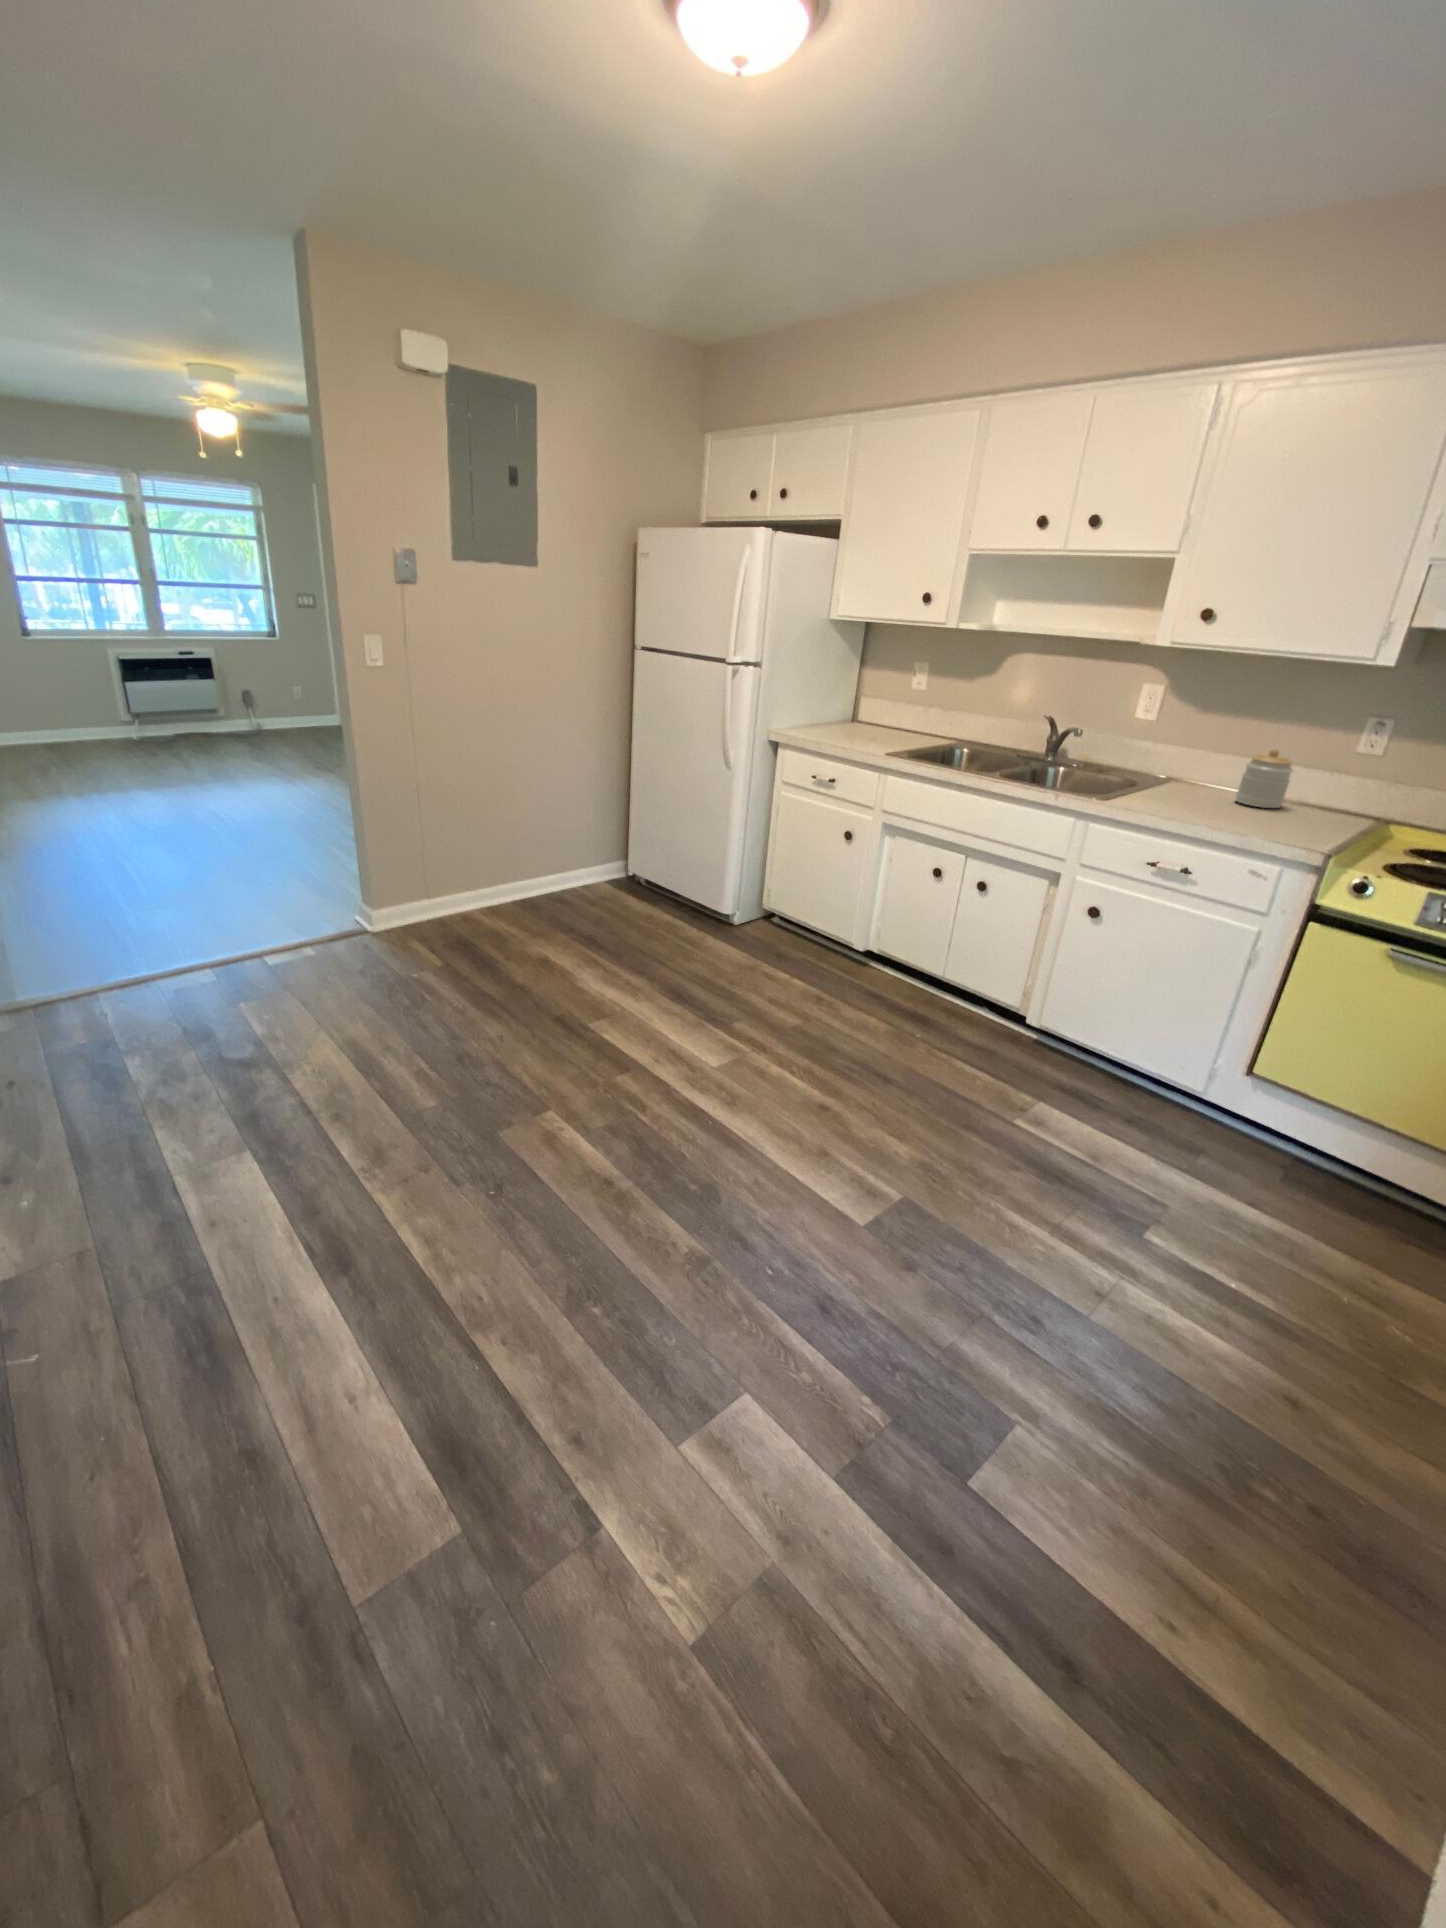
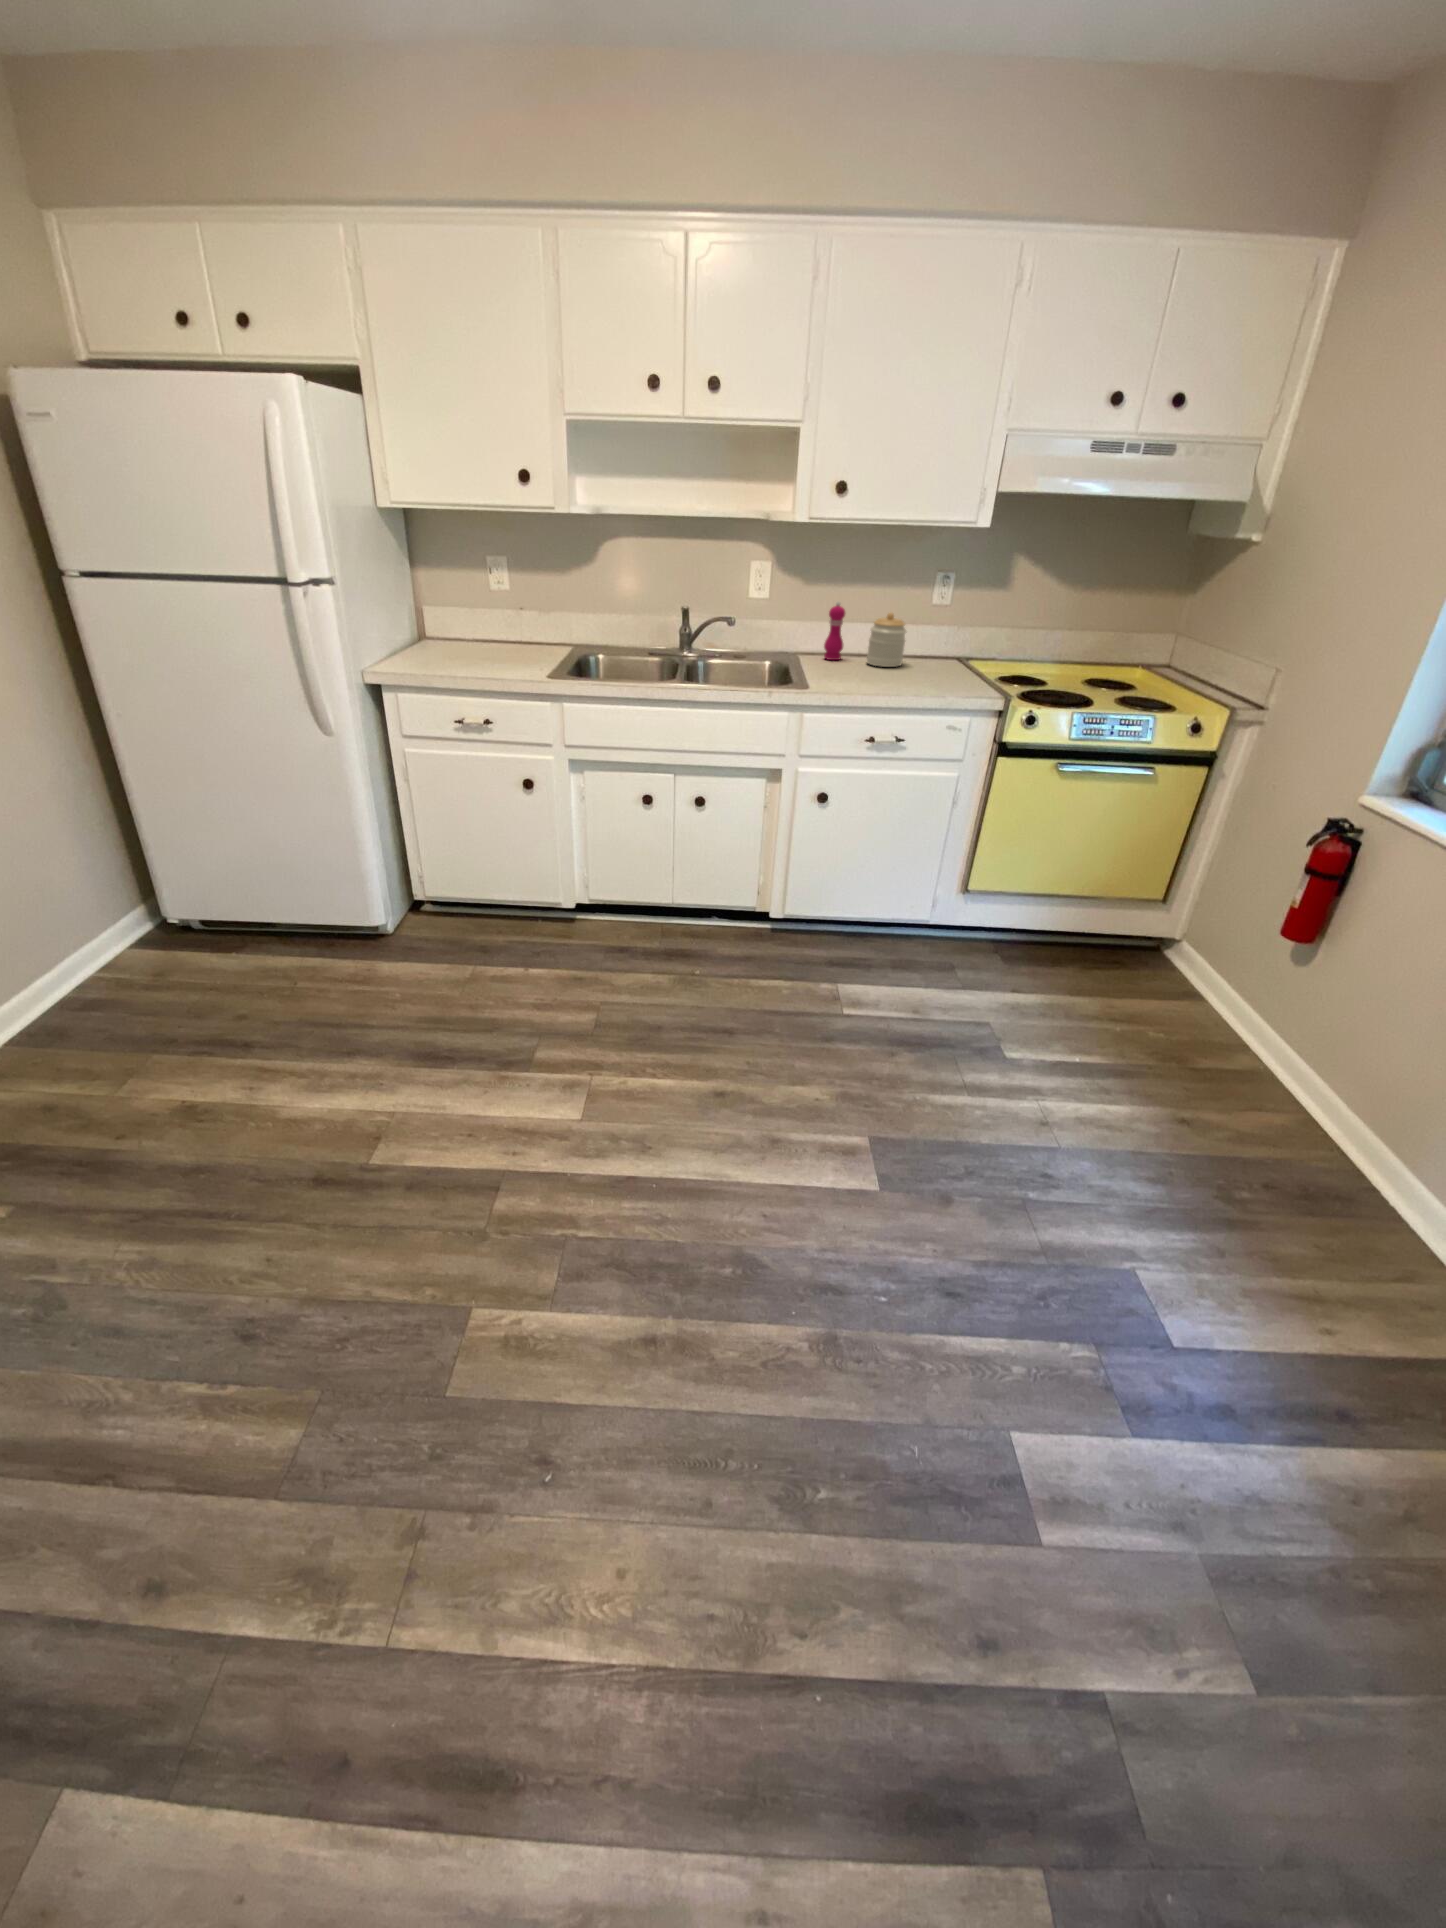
pepper mill: none [1196,731,1231,793] -> present [824,602,845,660]

